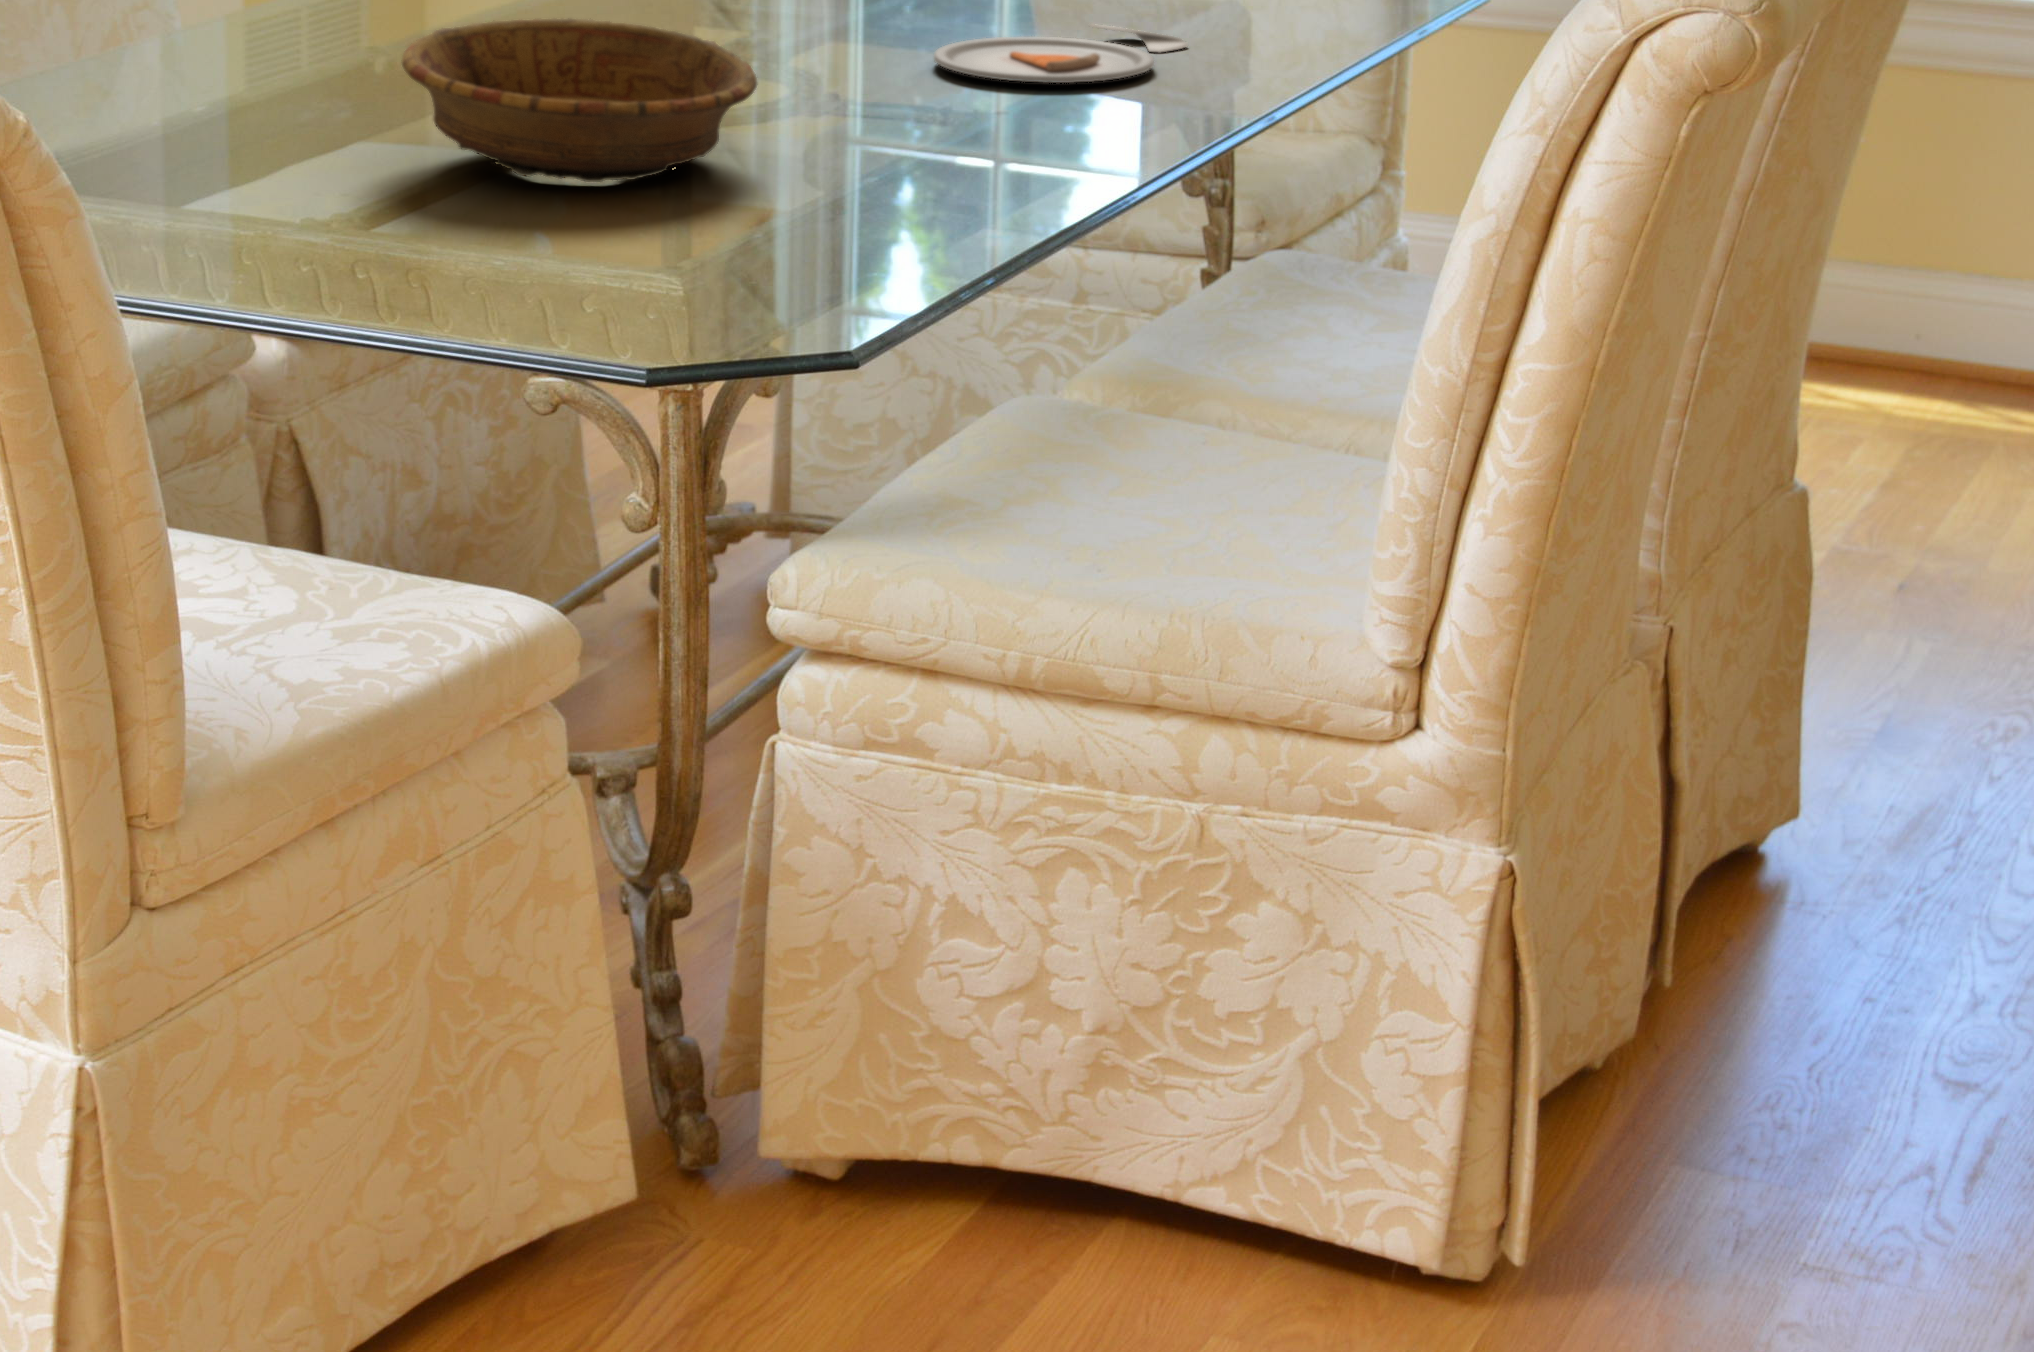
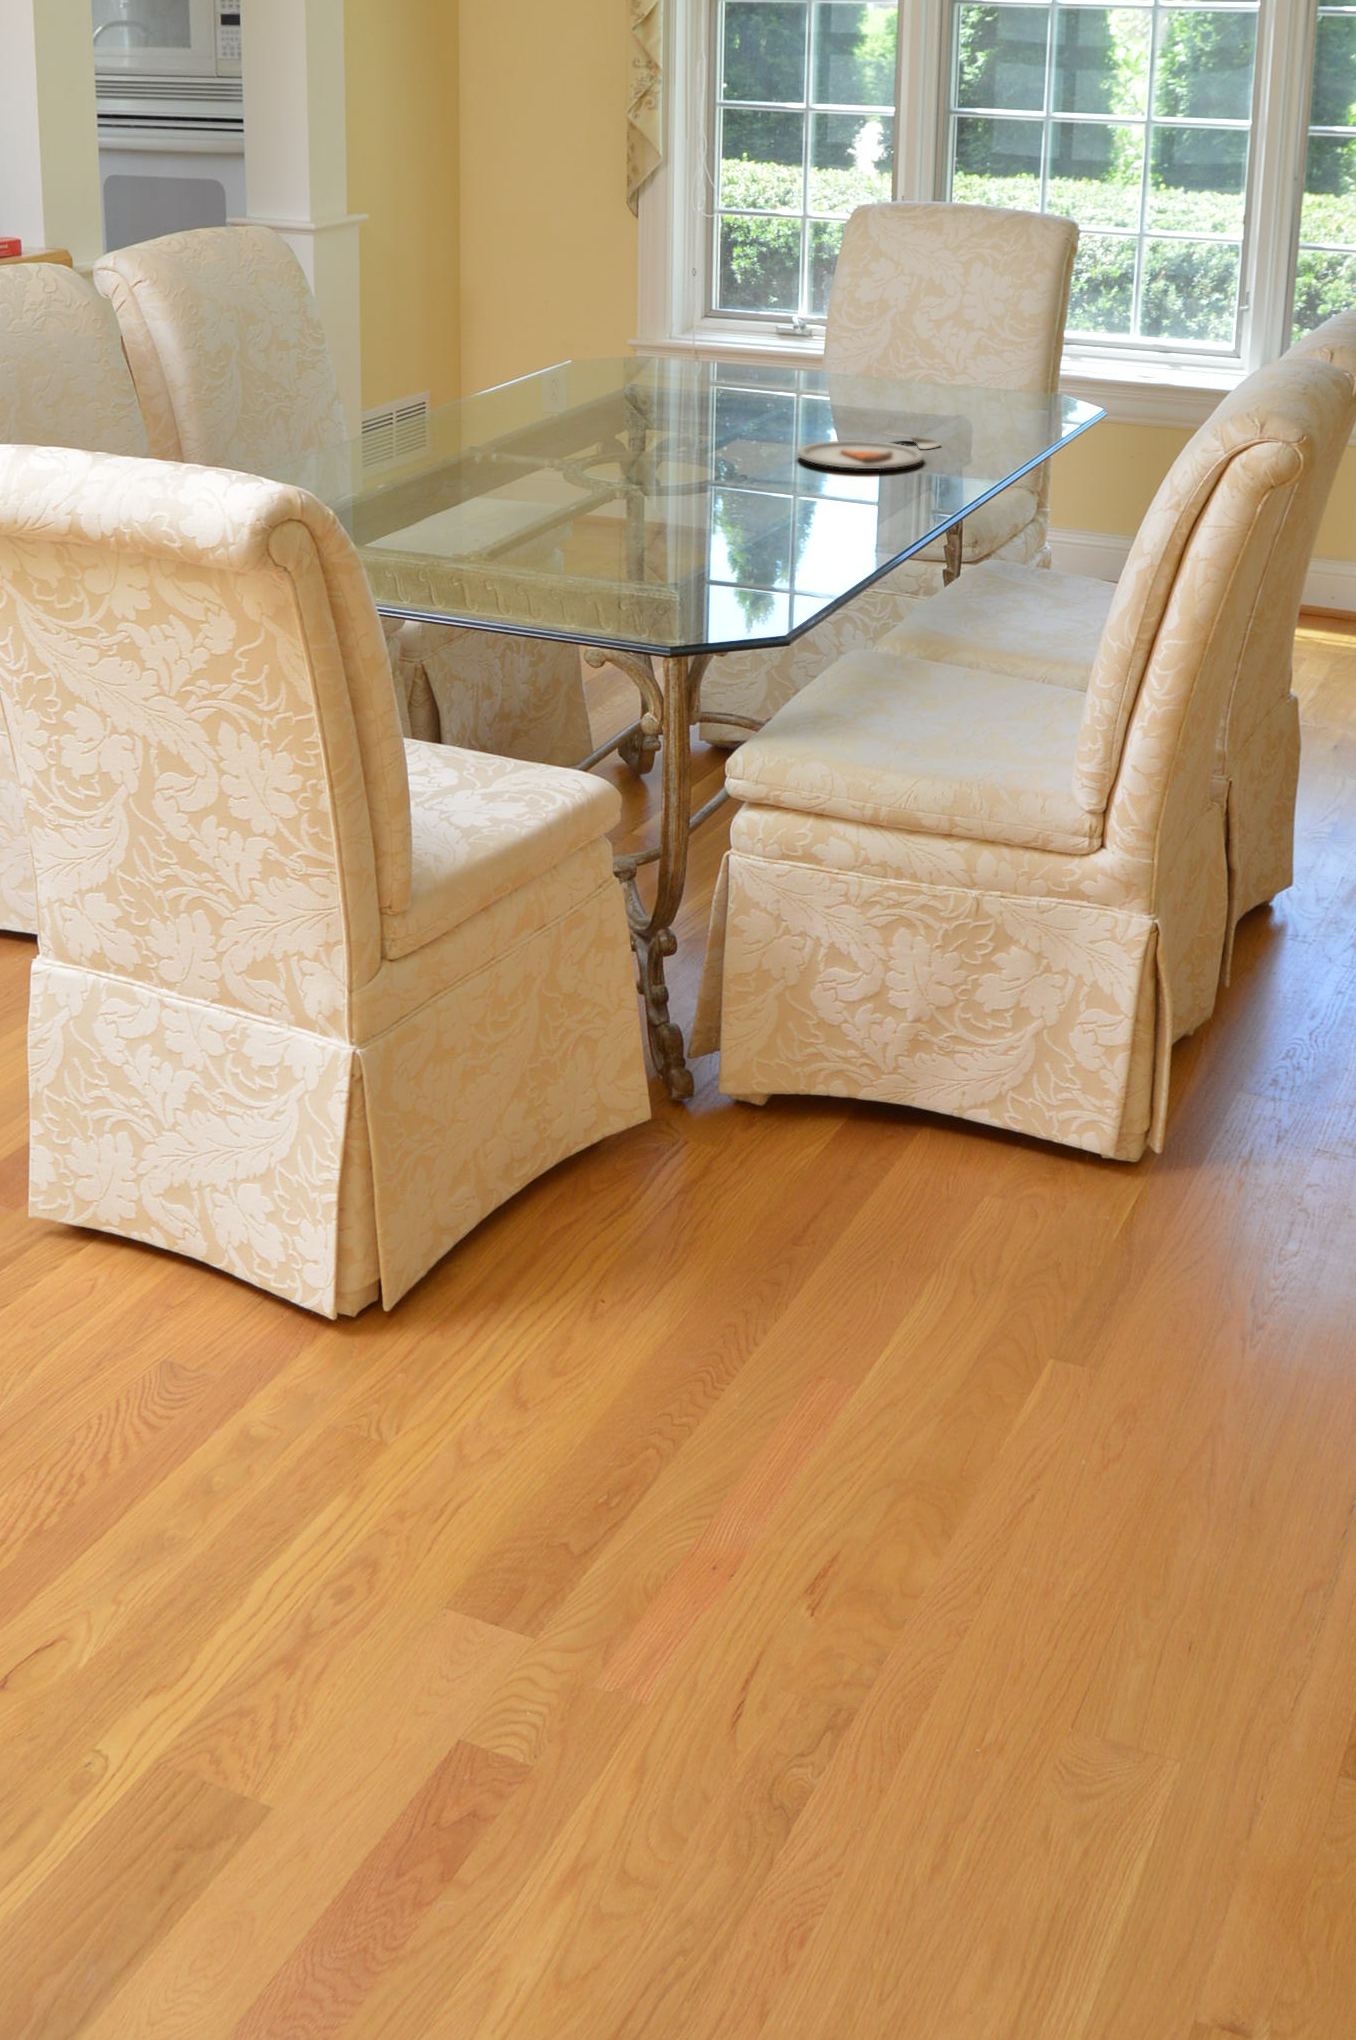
decorative bowl: present [402,18,757,182] -> none [504,436,707,532]

